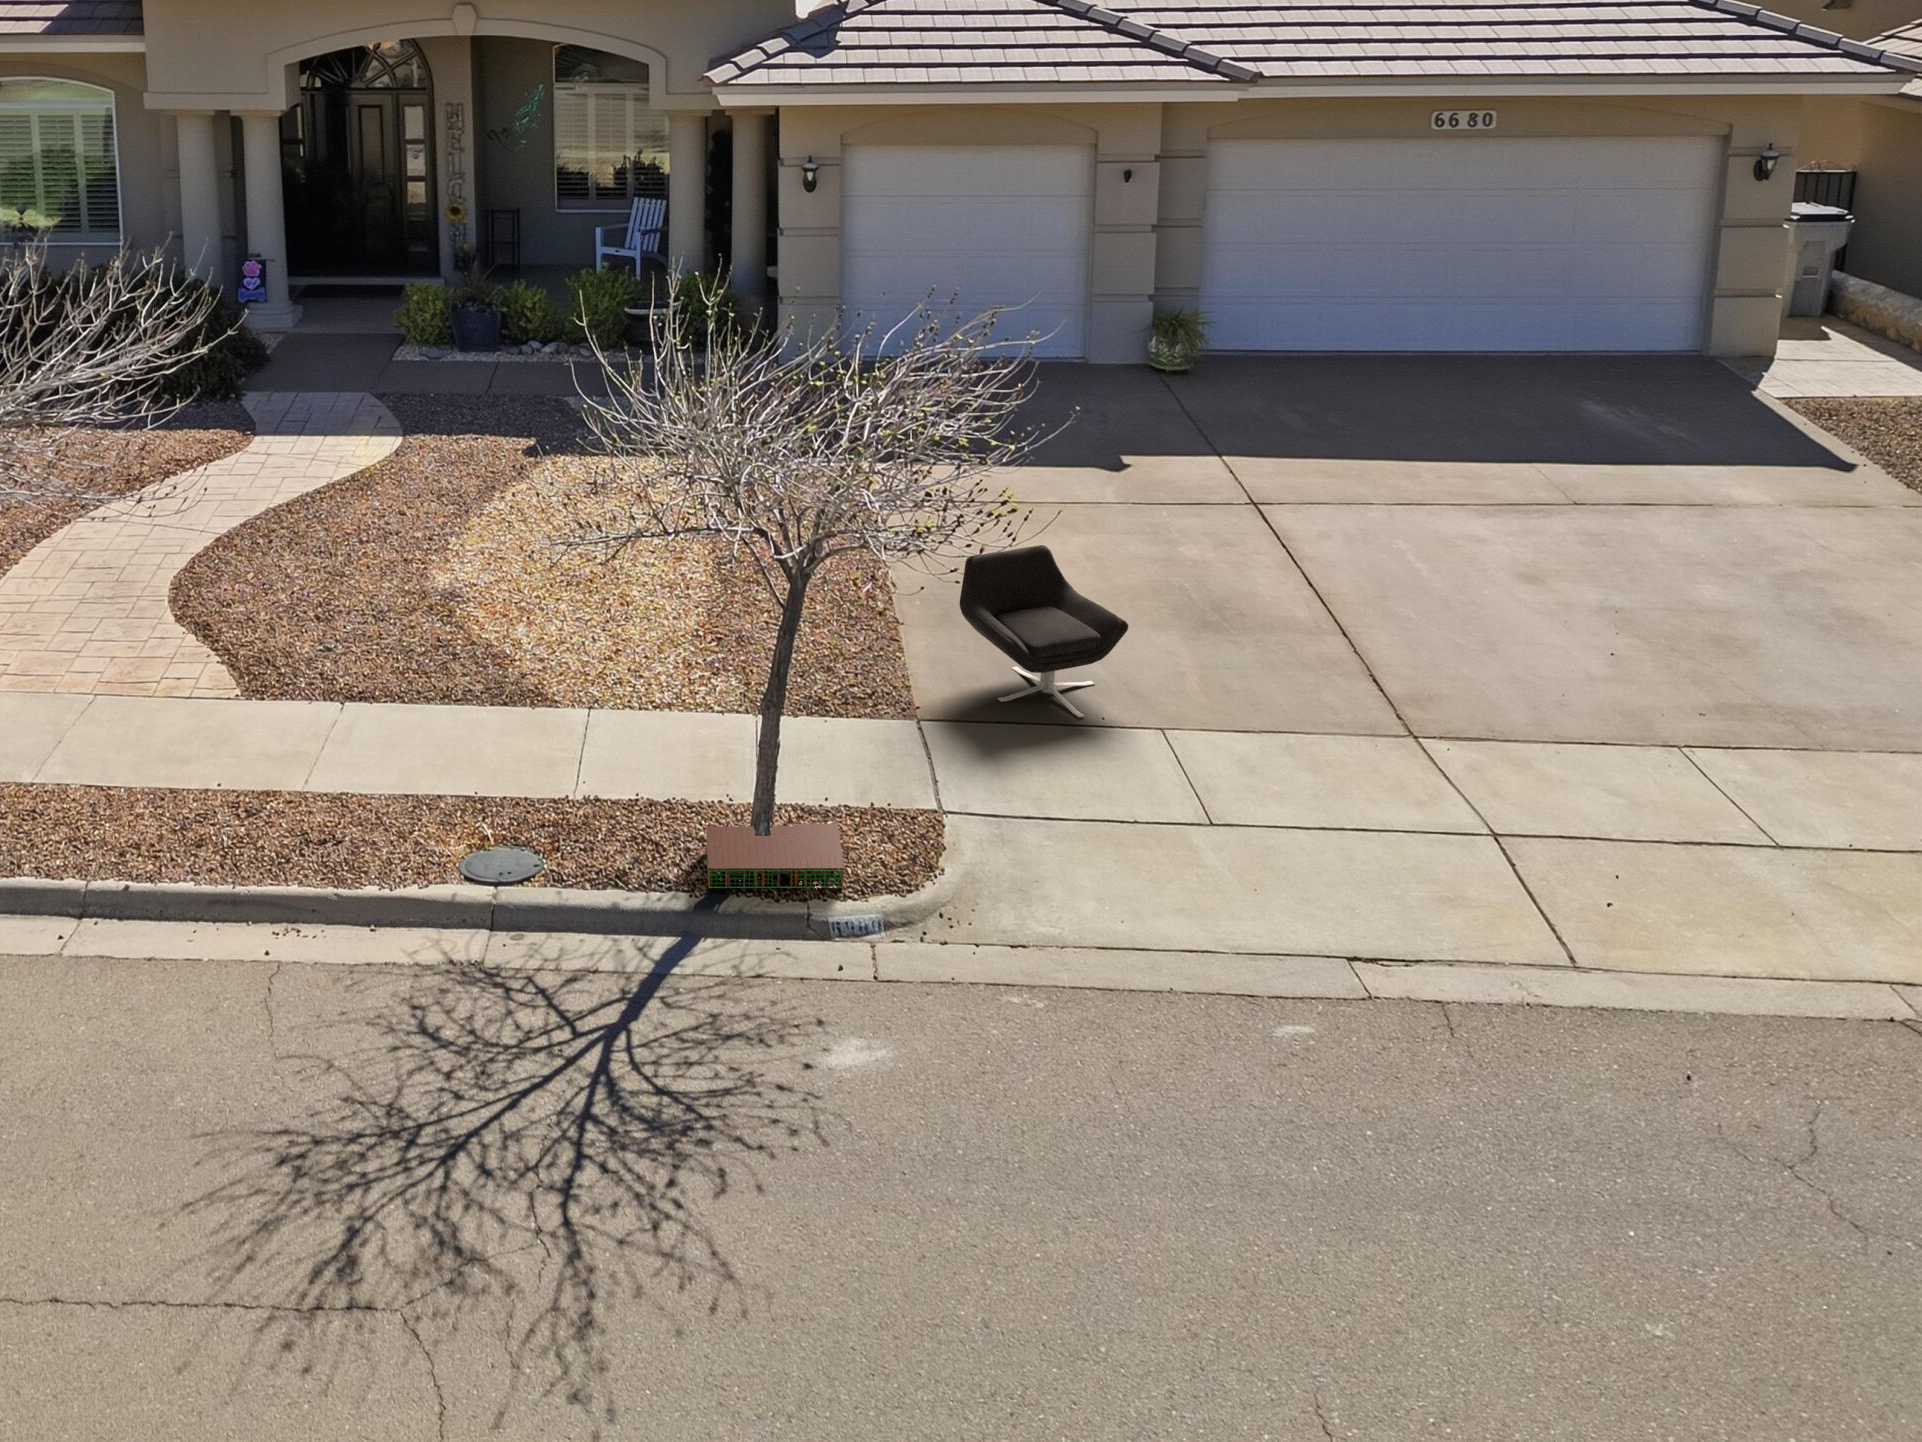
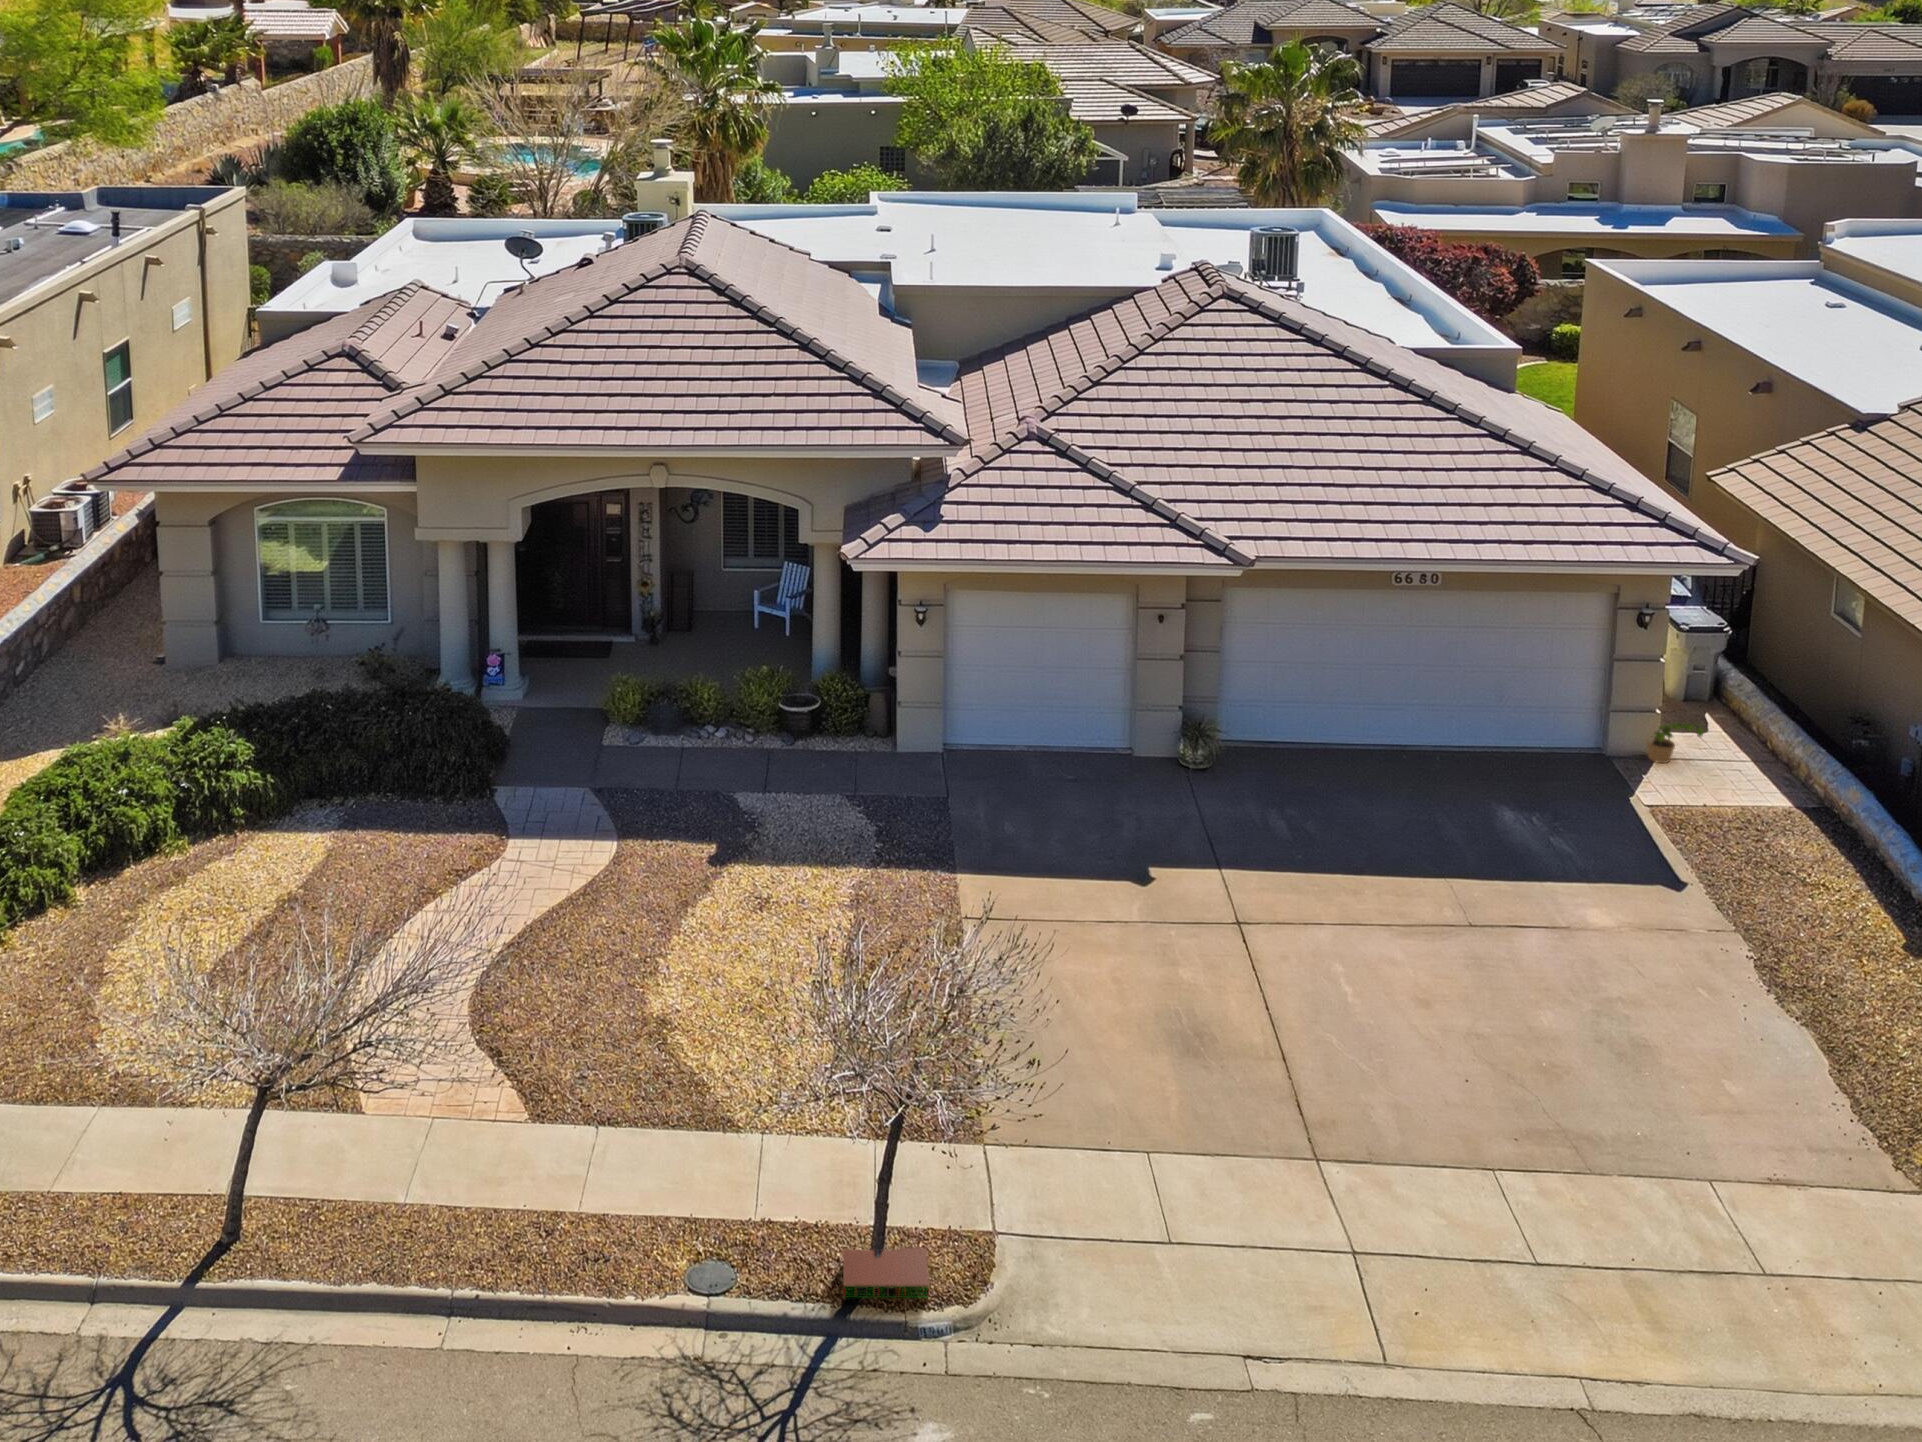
potted plant: none [1763,312,1845,370] -> present [1647,722,1704,763]
lounge chair: present [959,545,1128,717] -> none [1014,1009,1126,1143]

